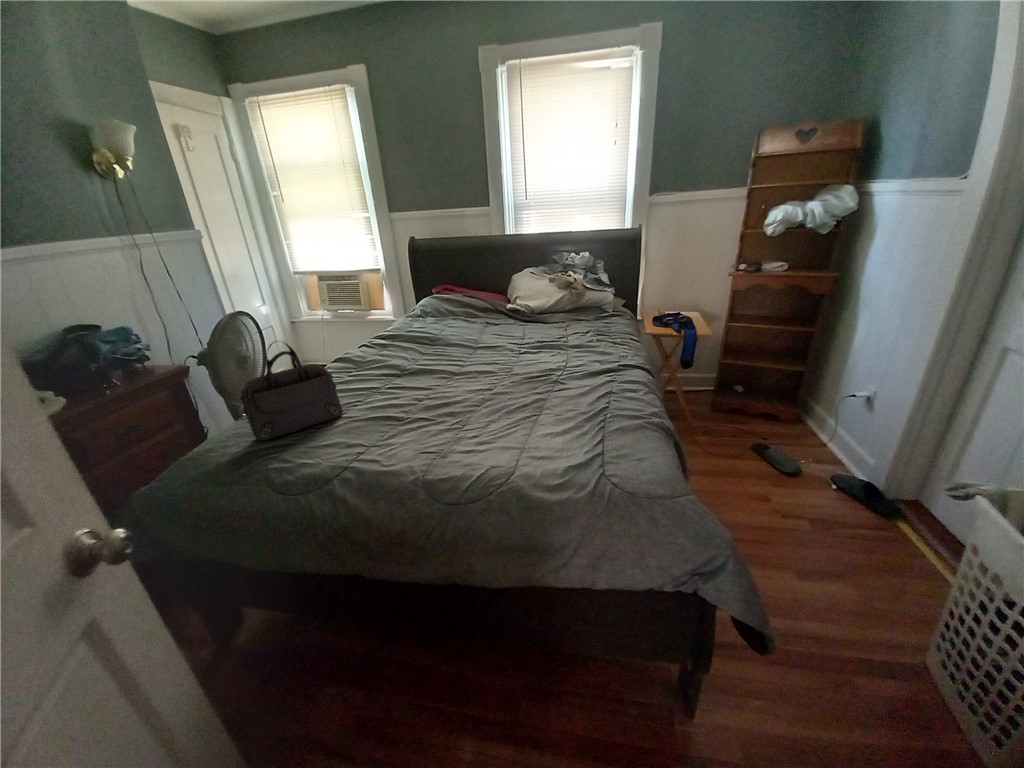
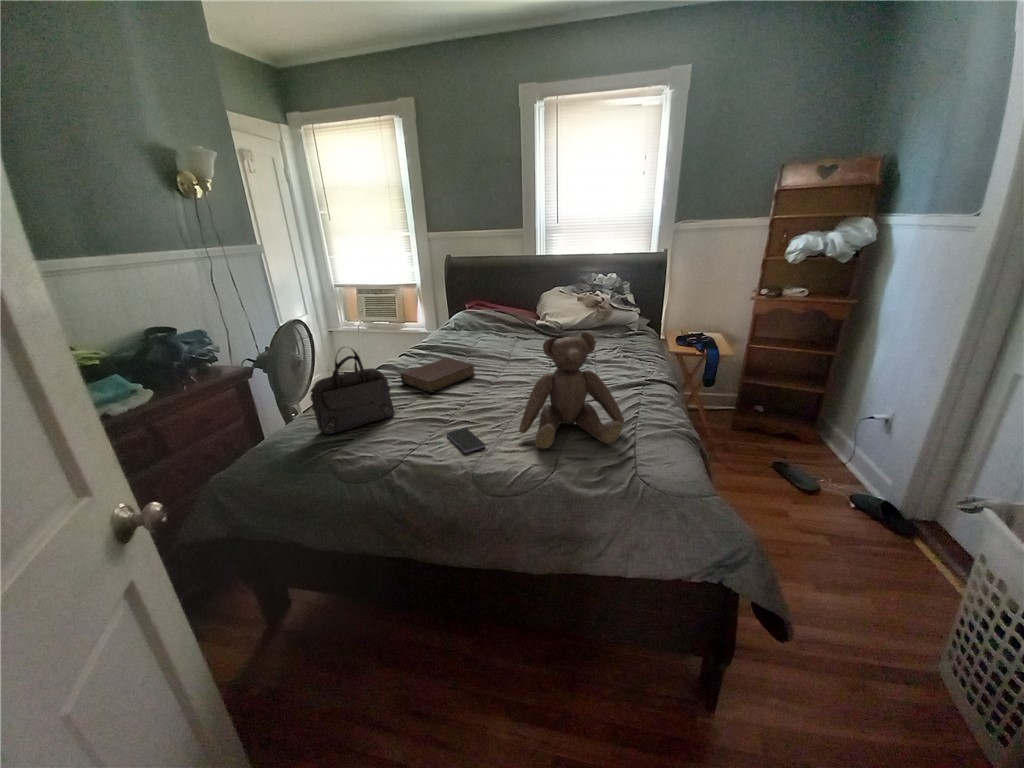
teddy bear: none [477,316,593,449] -> present [519,332,624,449]
book: none [354,347,439,388] -> present [401,358,475,393]
smartphone: none [398,427,440,457] -> present [447,428,485,453]

